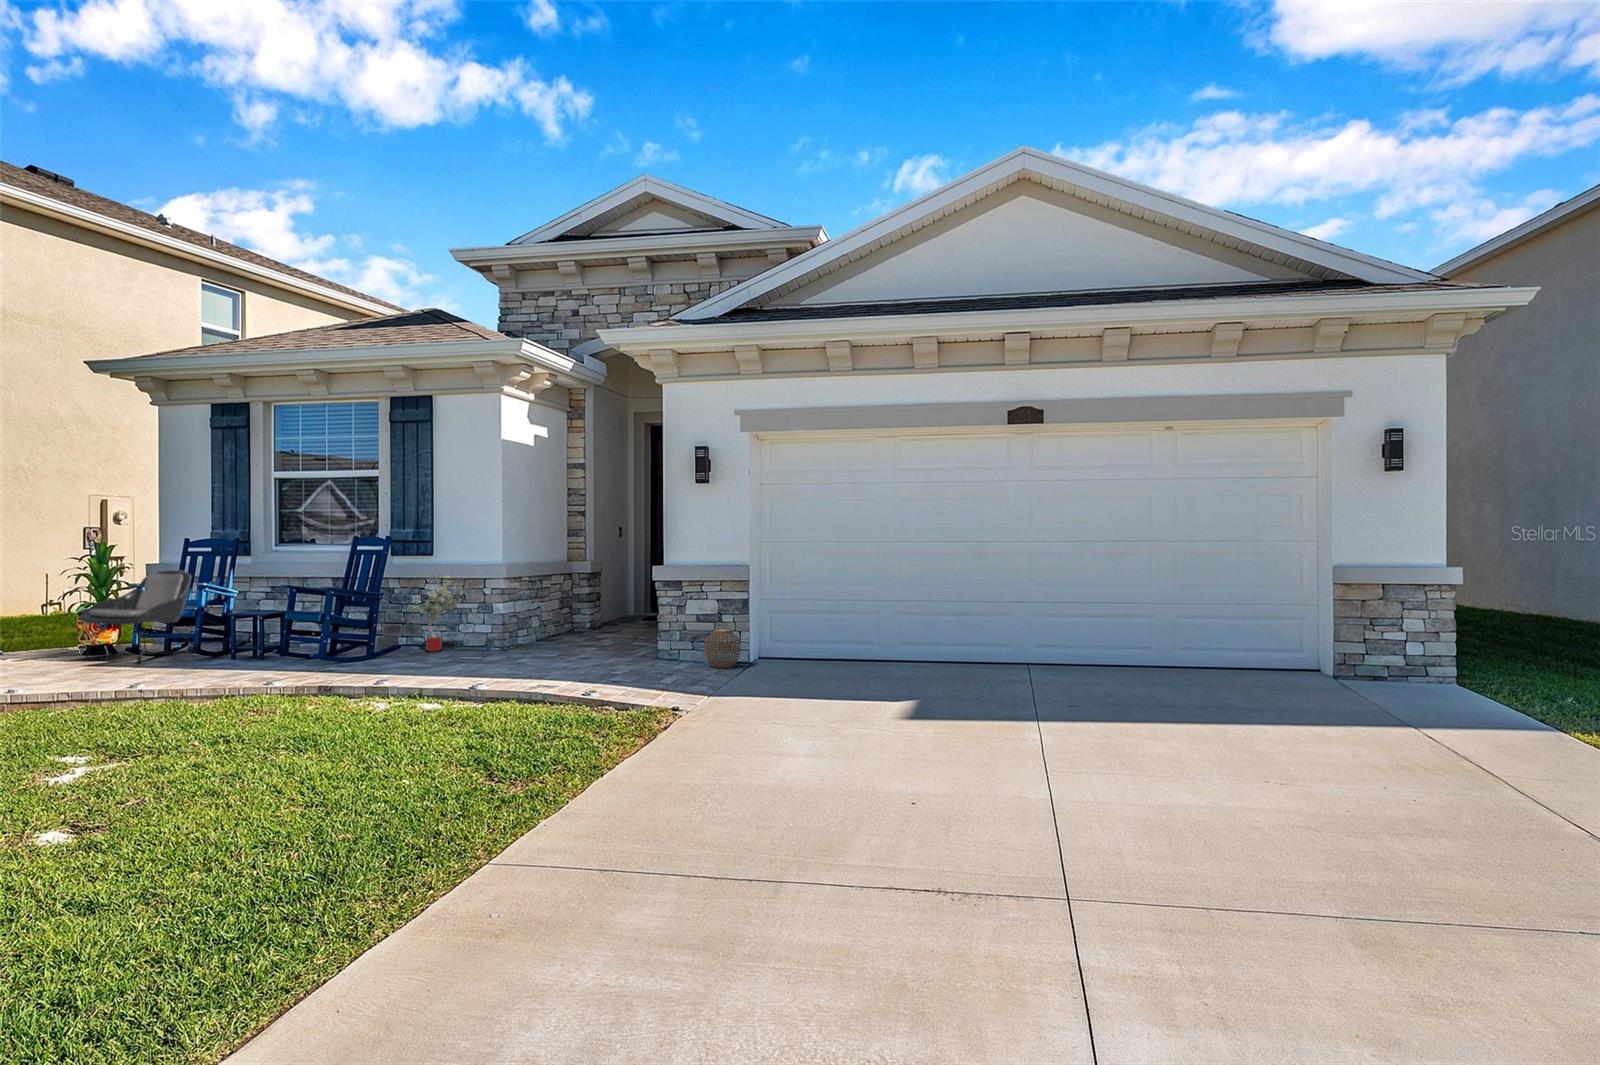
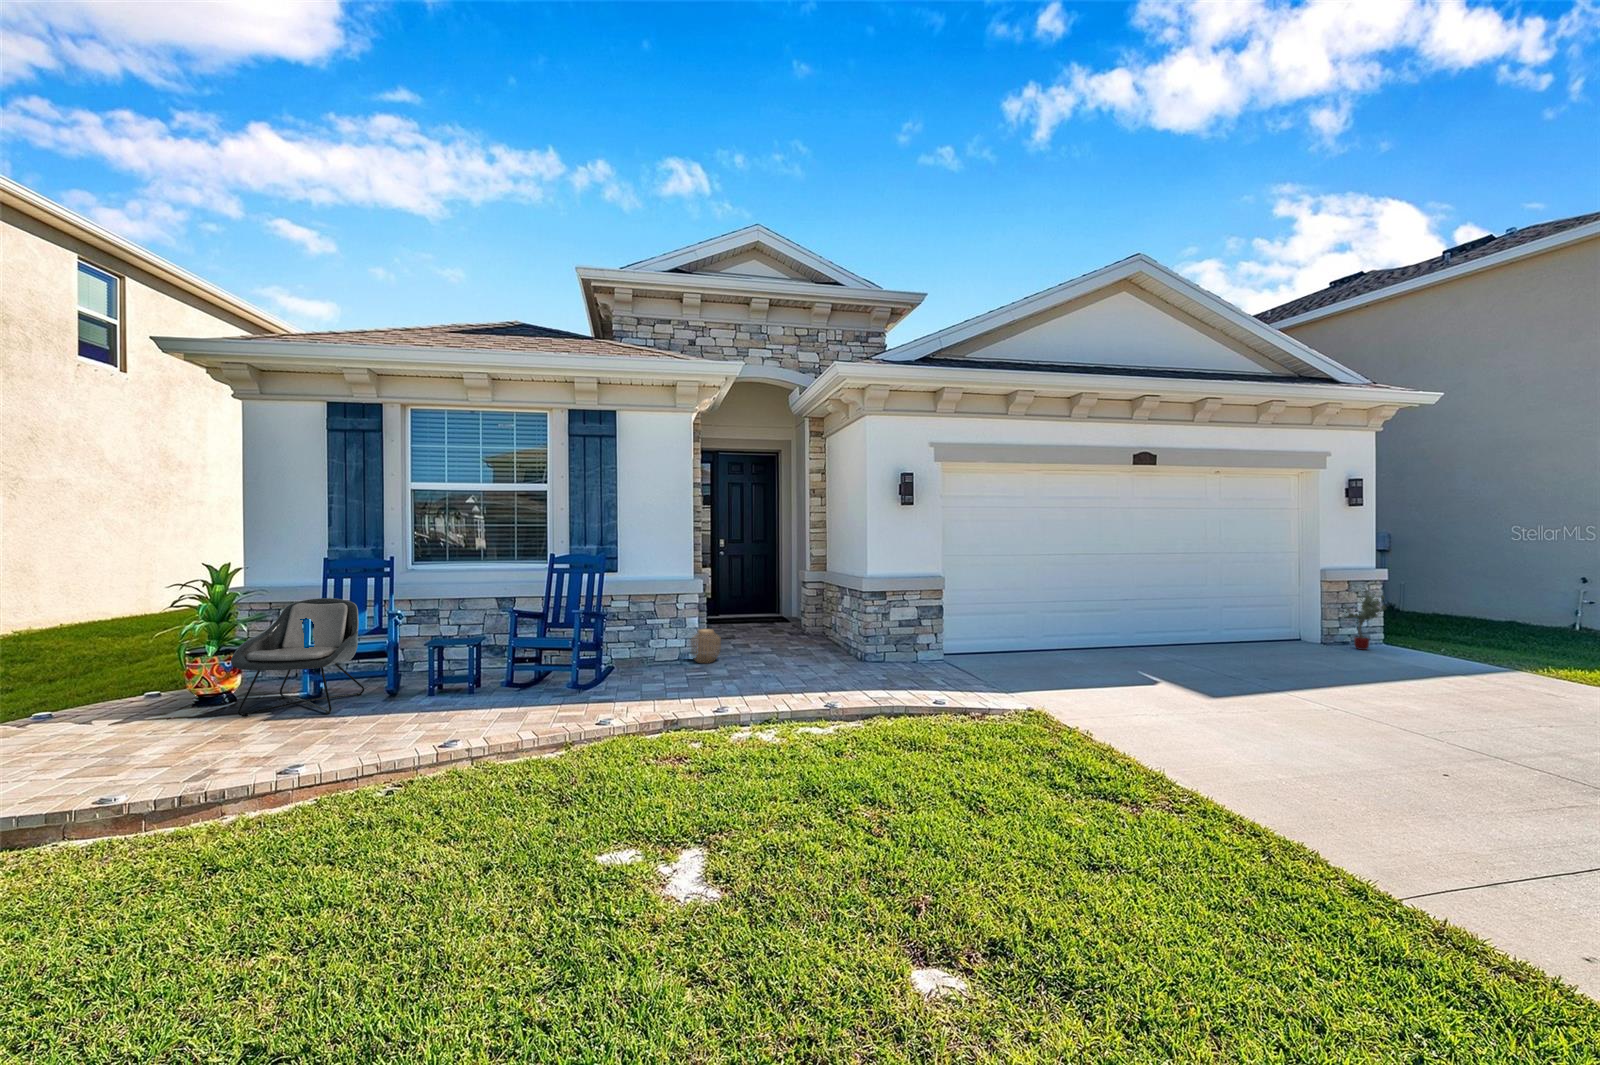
potted tree: present [408,575,461,652] -> present [1340,588,1385,650]
woven basket: present [705,629,740,668] -> present [690,629,721,663]

